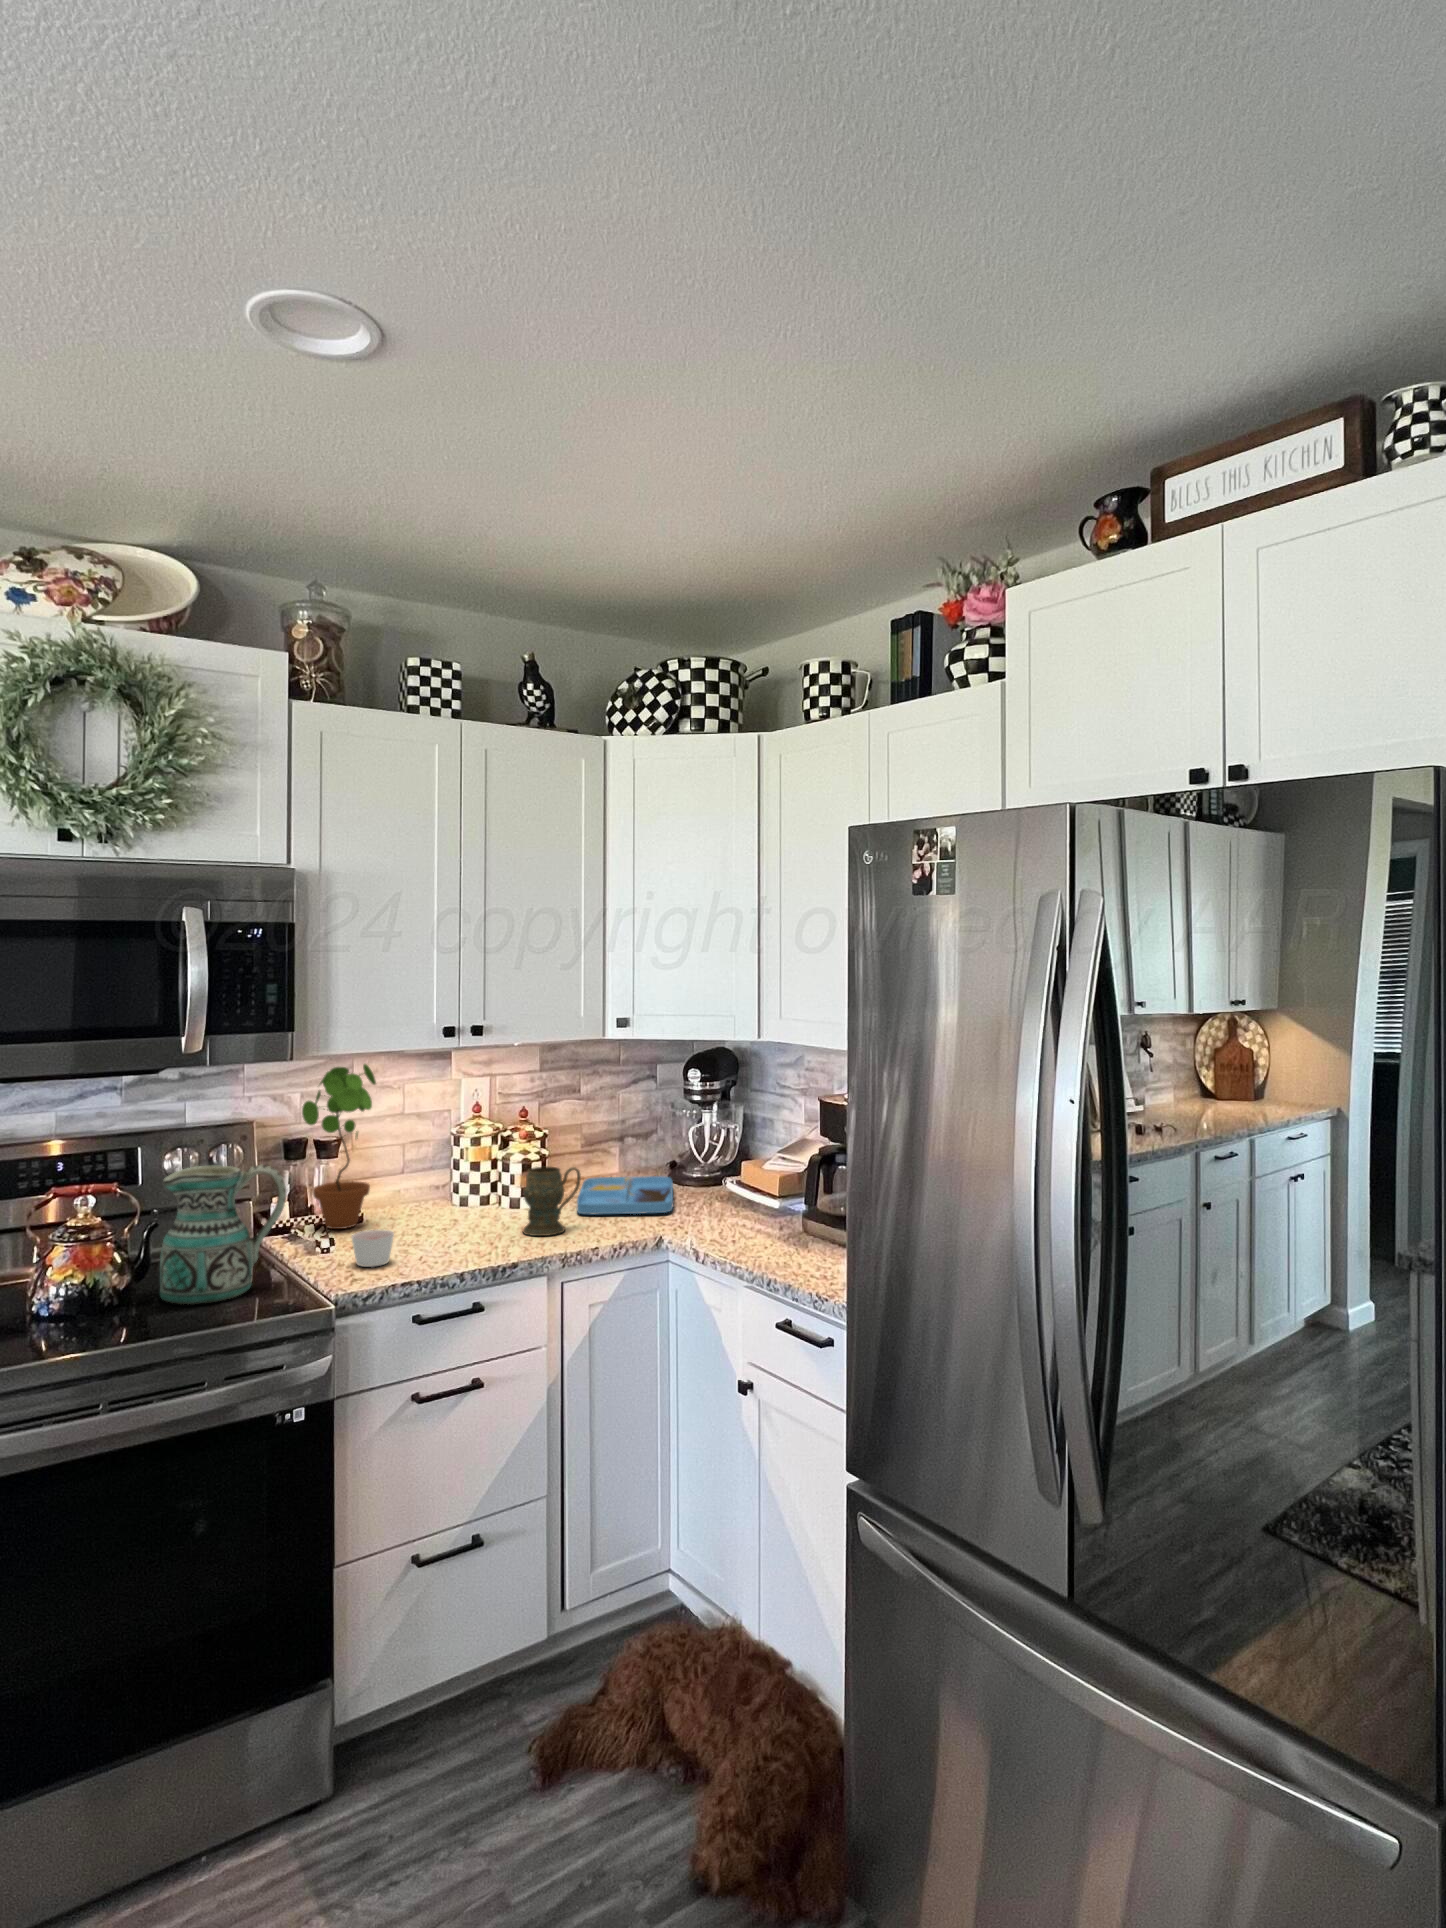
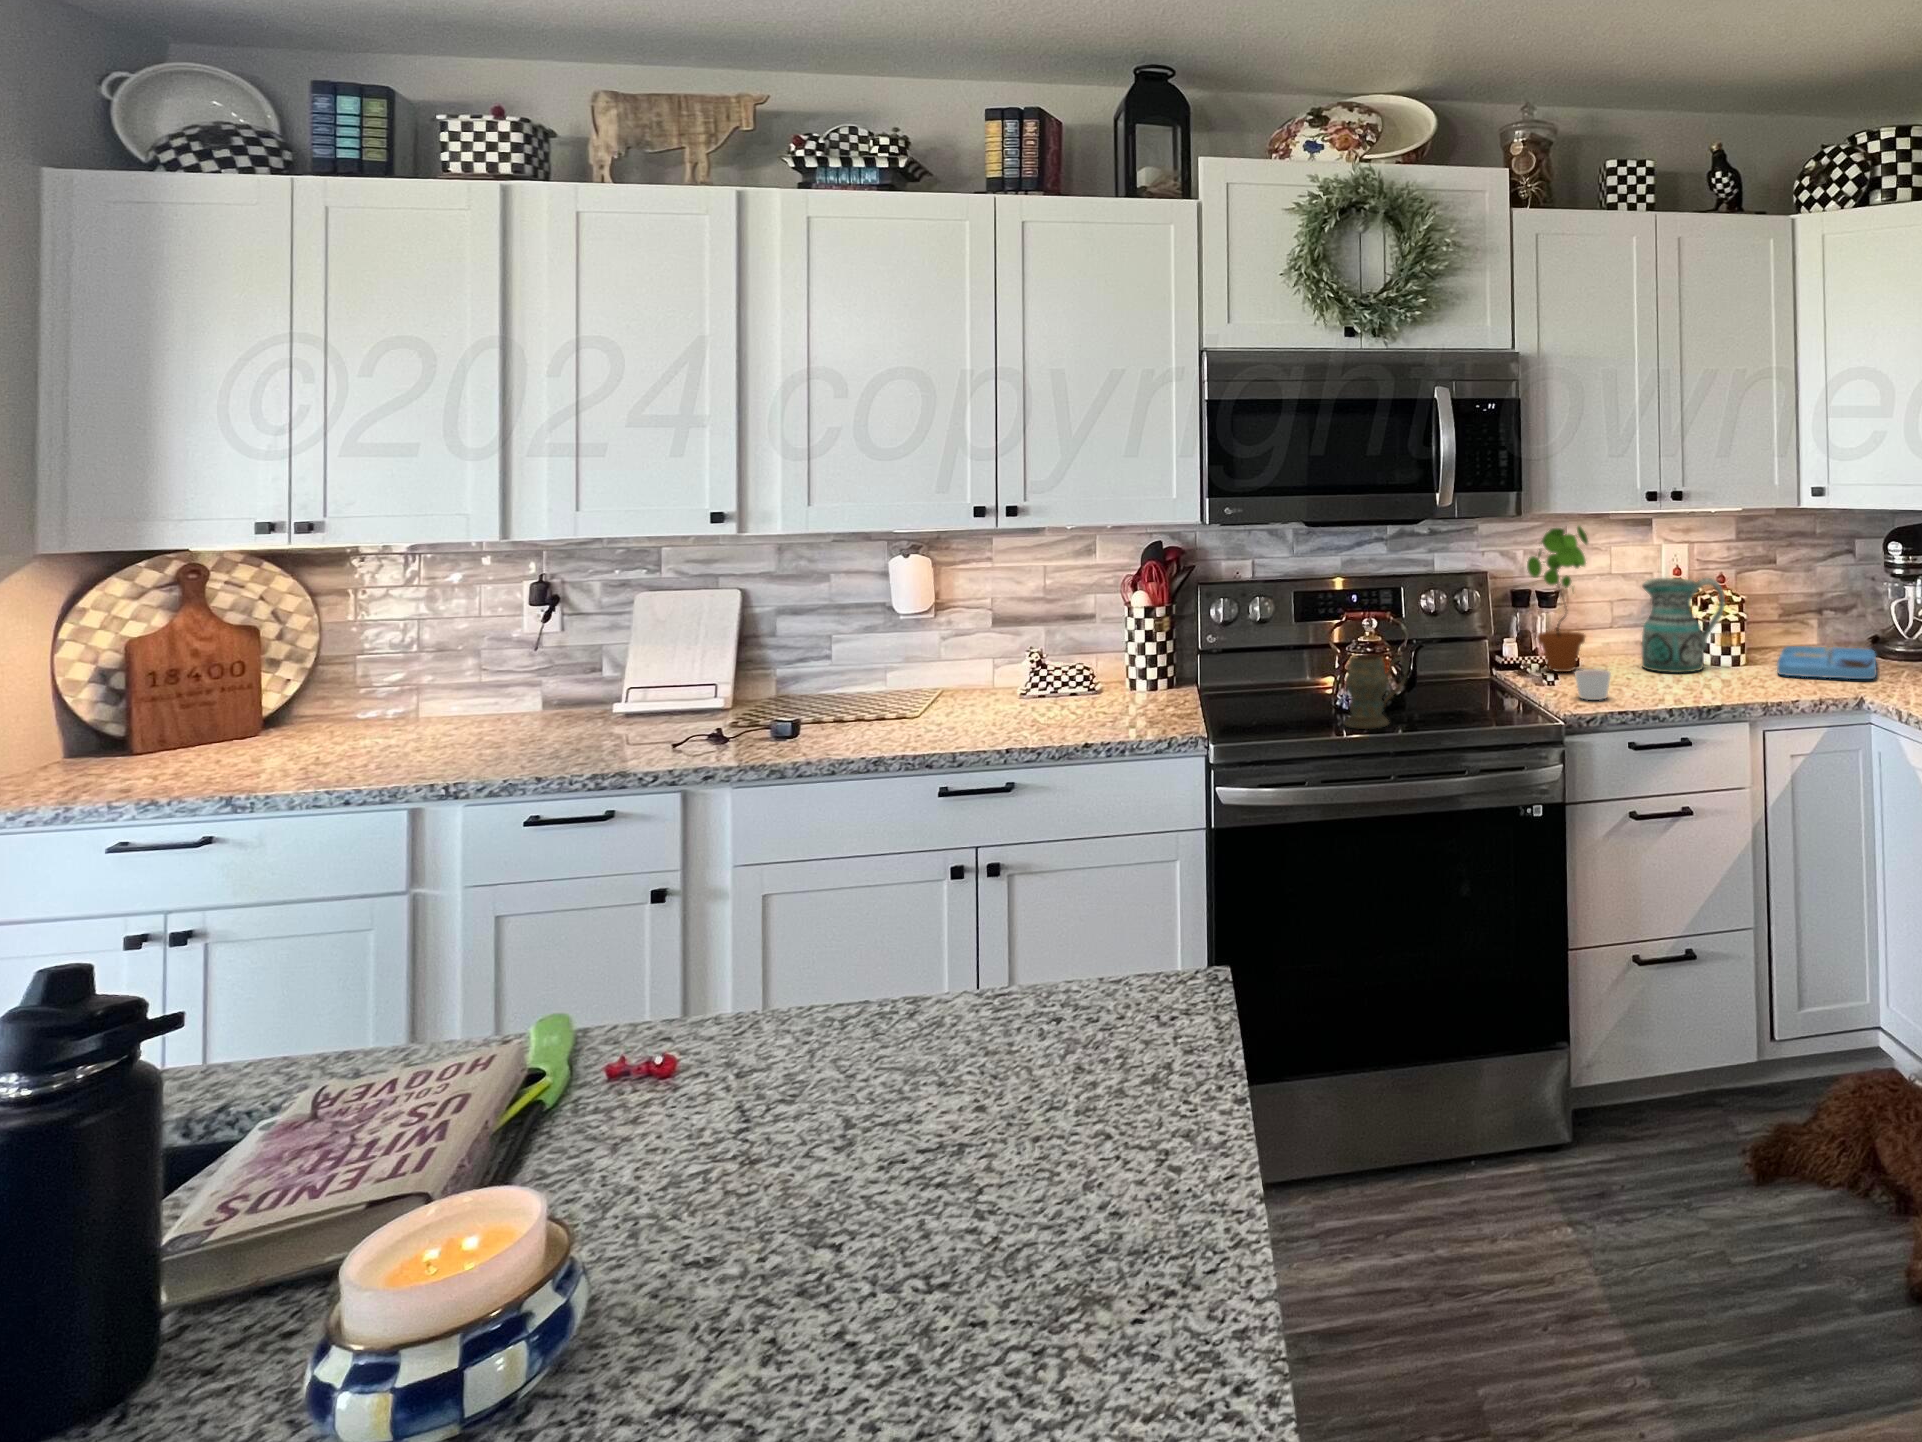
ceramic pitcher: present [160,1165,286,1304] -> present [1642,578,1725,673]
mug: present [523,1167,581,1236] -> present [1345,655,1408,729]

